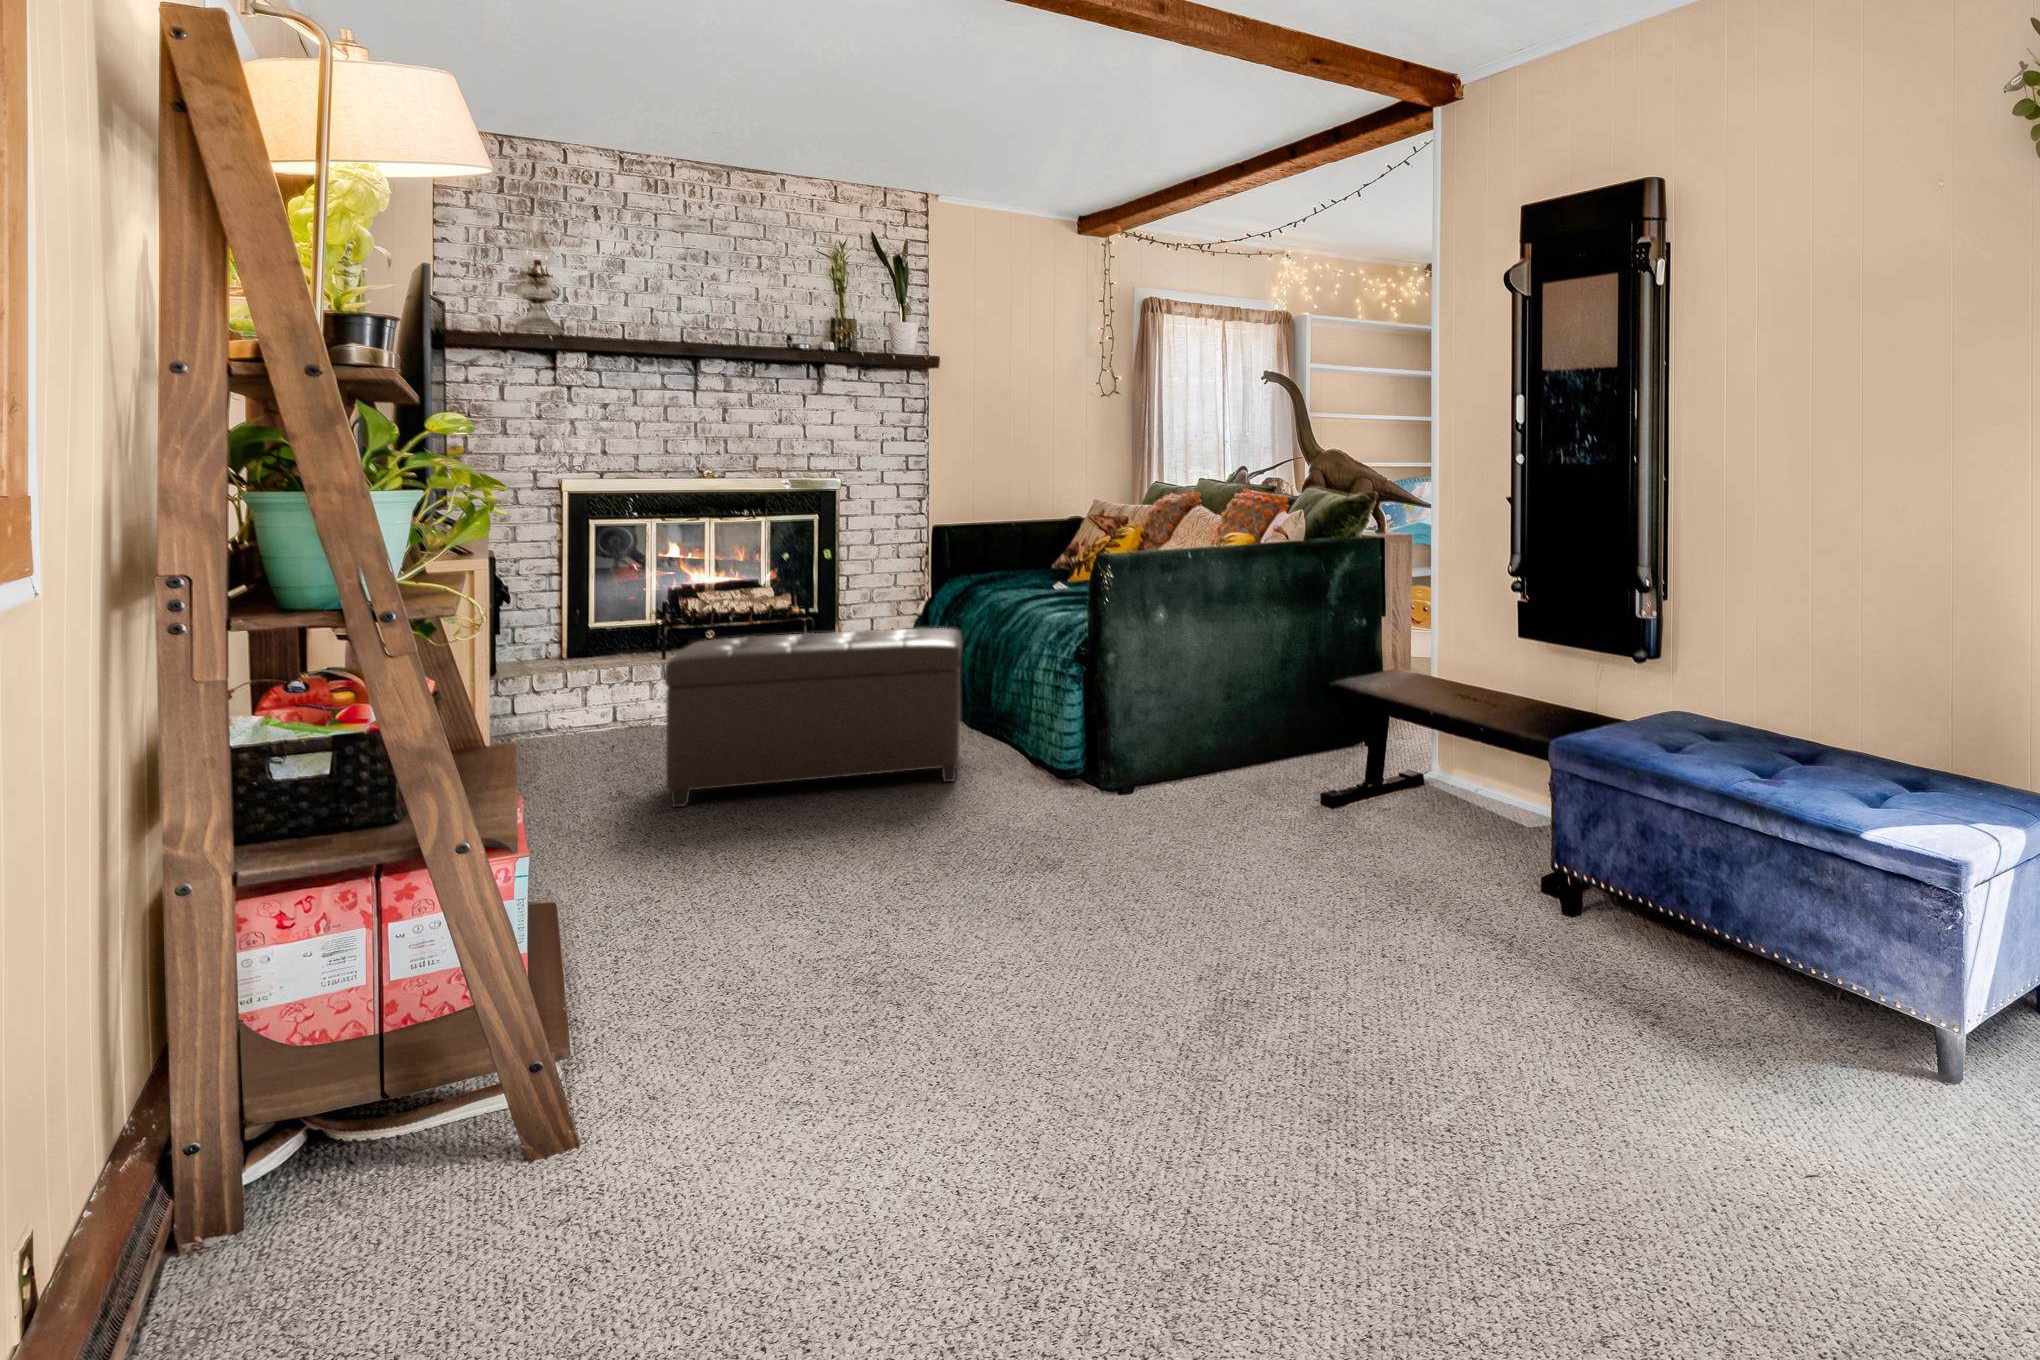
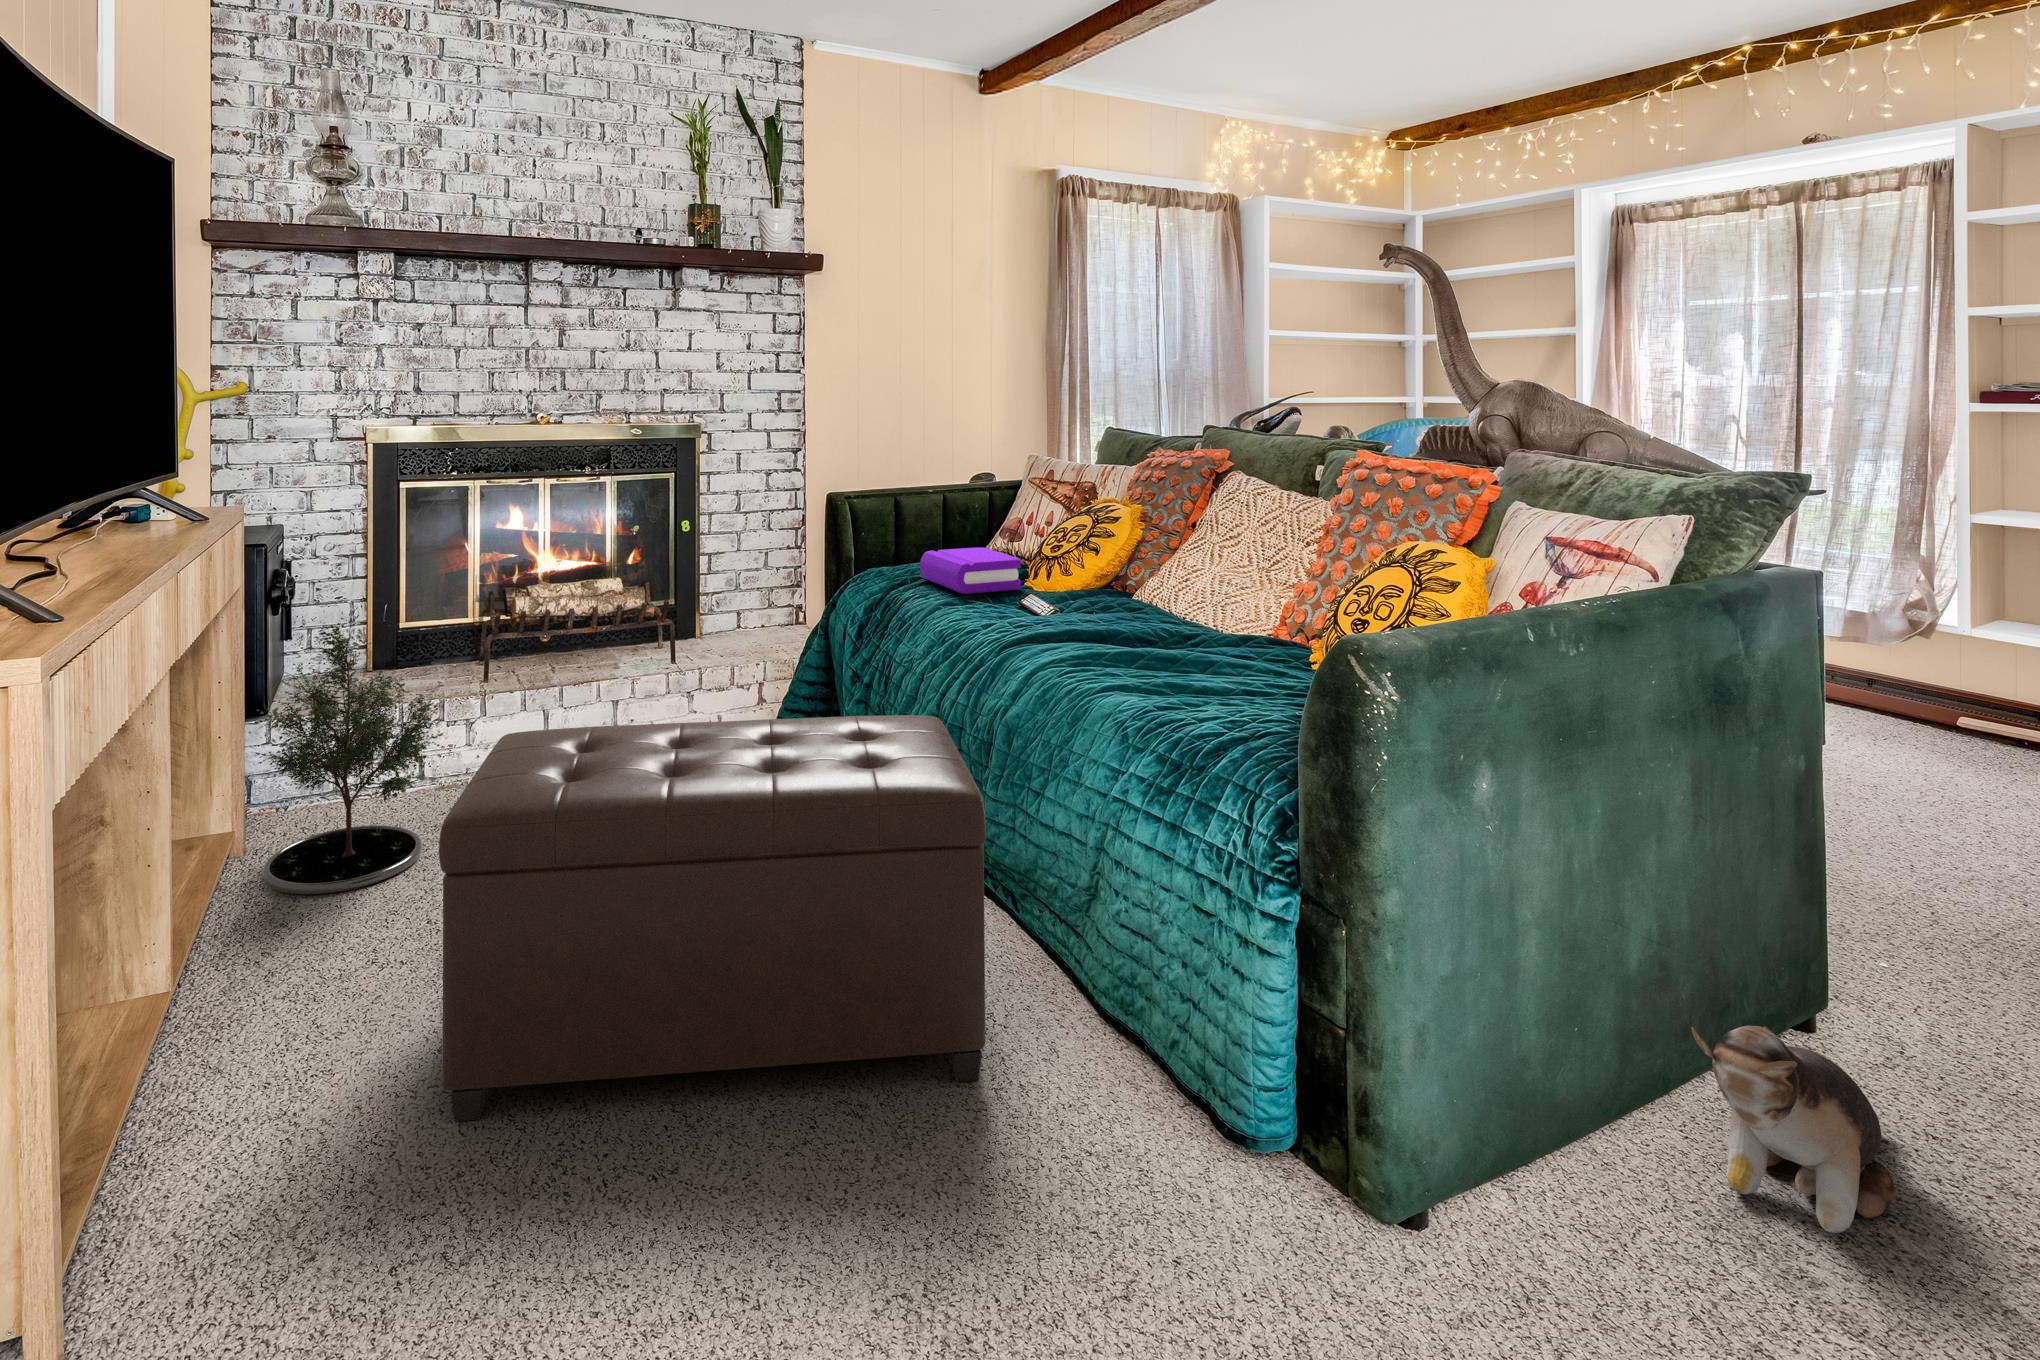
book: none [989,558,1053,583] -> present [920,547,1021,594]
potted tree: none [505,587,643,763] -> present [254,607,443,894]
plush toy: none [1243,708,1353,782] -> present [1691,1026,1895,1233]

